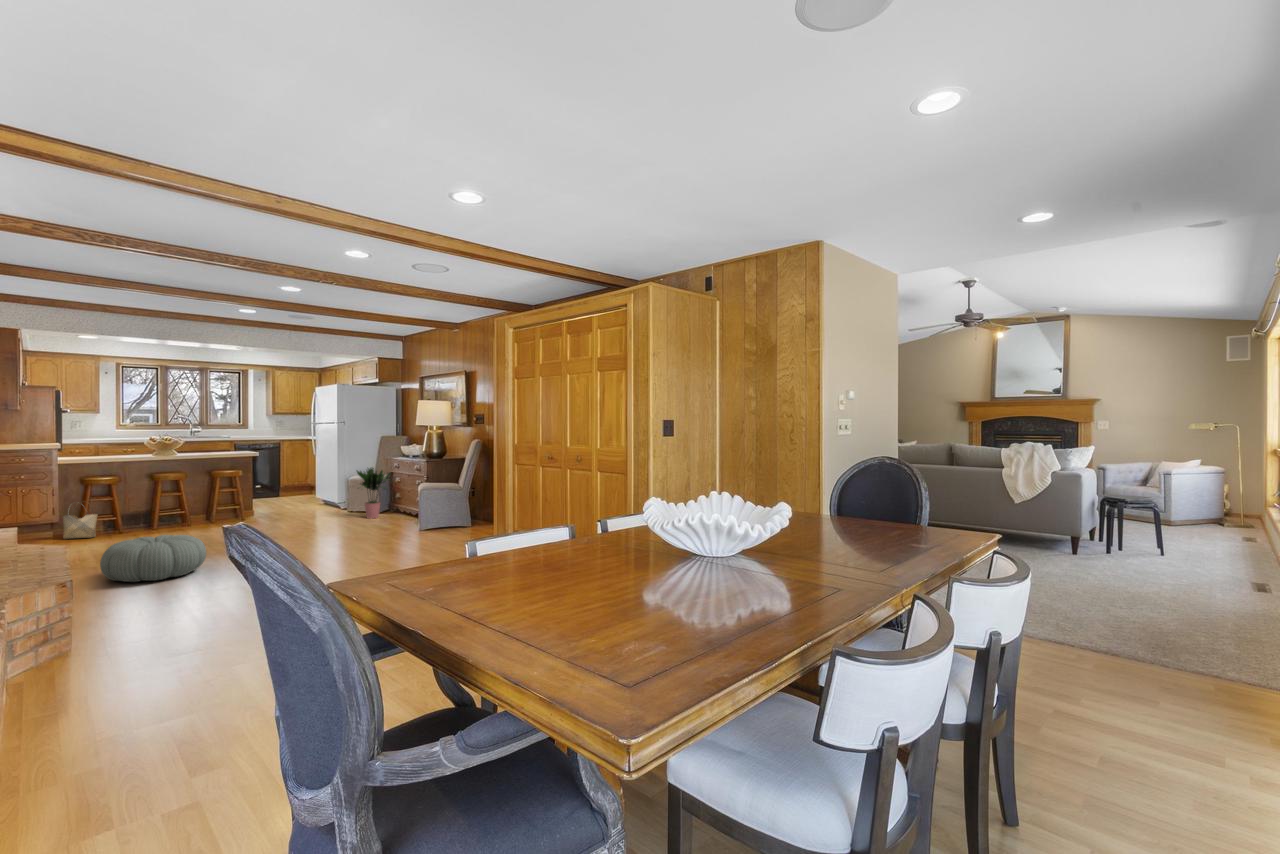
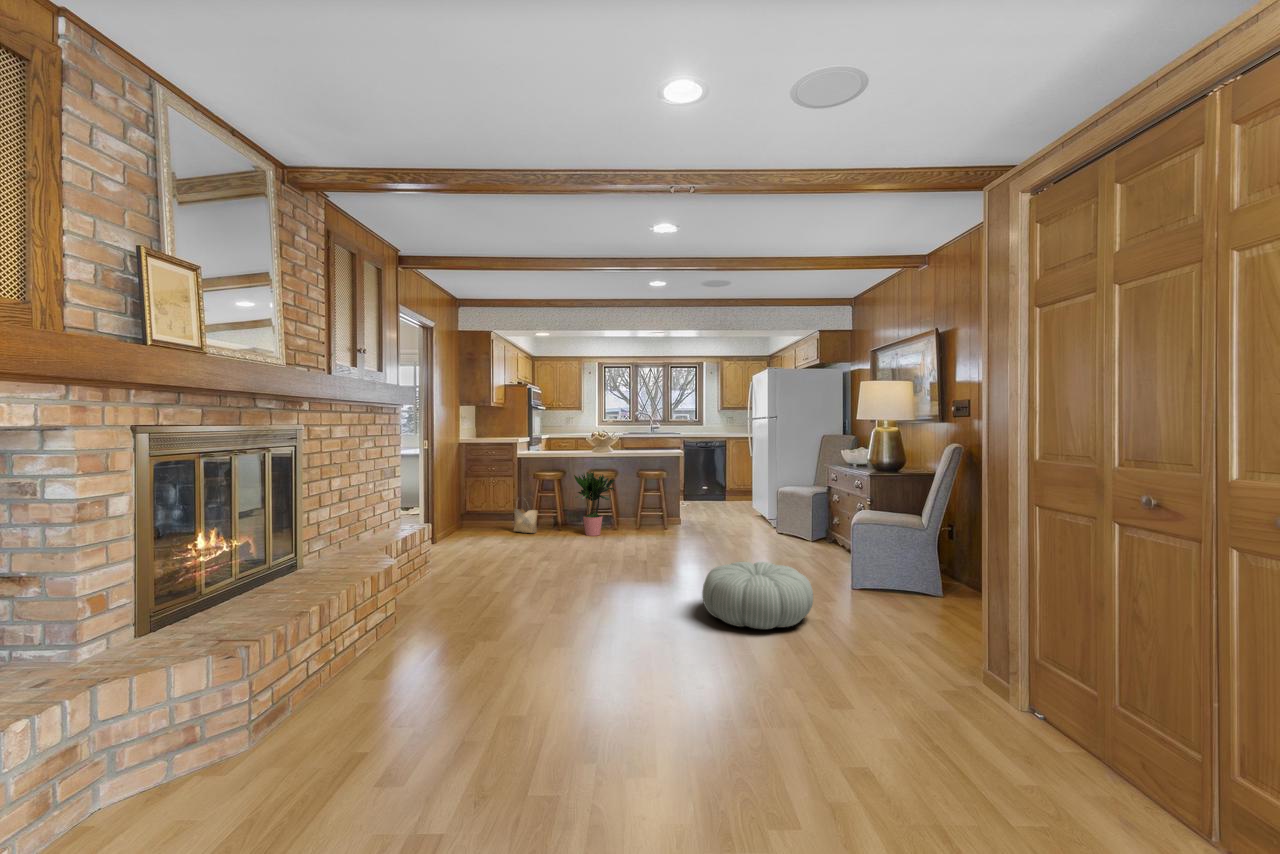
potted plant: present [357,468,391,519] -> present [574,472,615,536]
pouf: present [100,535,206,582] -> present [702,562,813,629]

